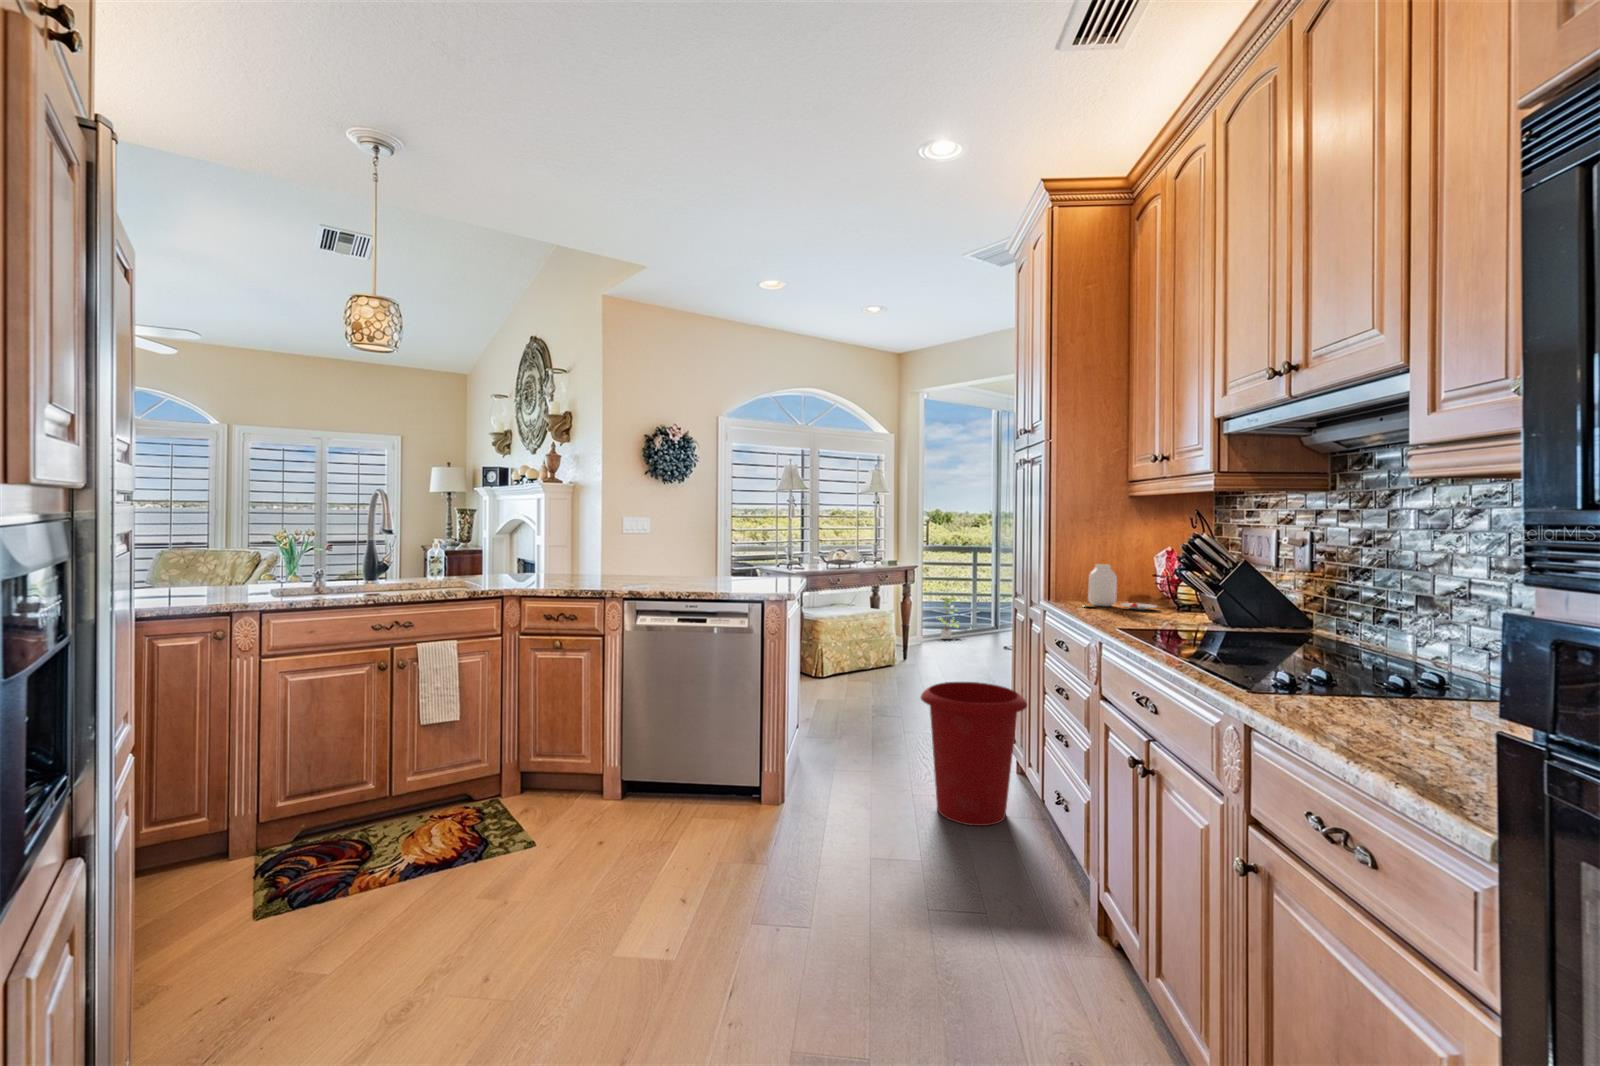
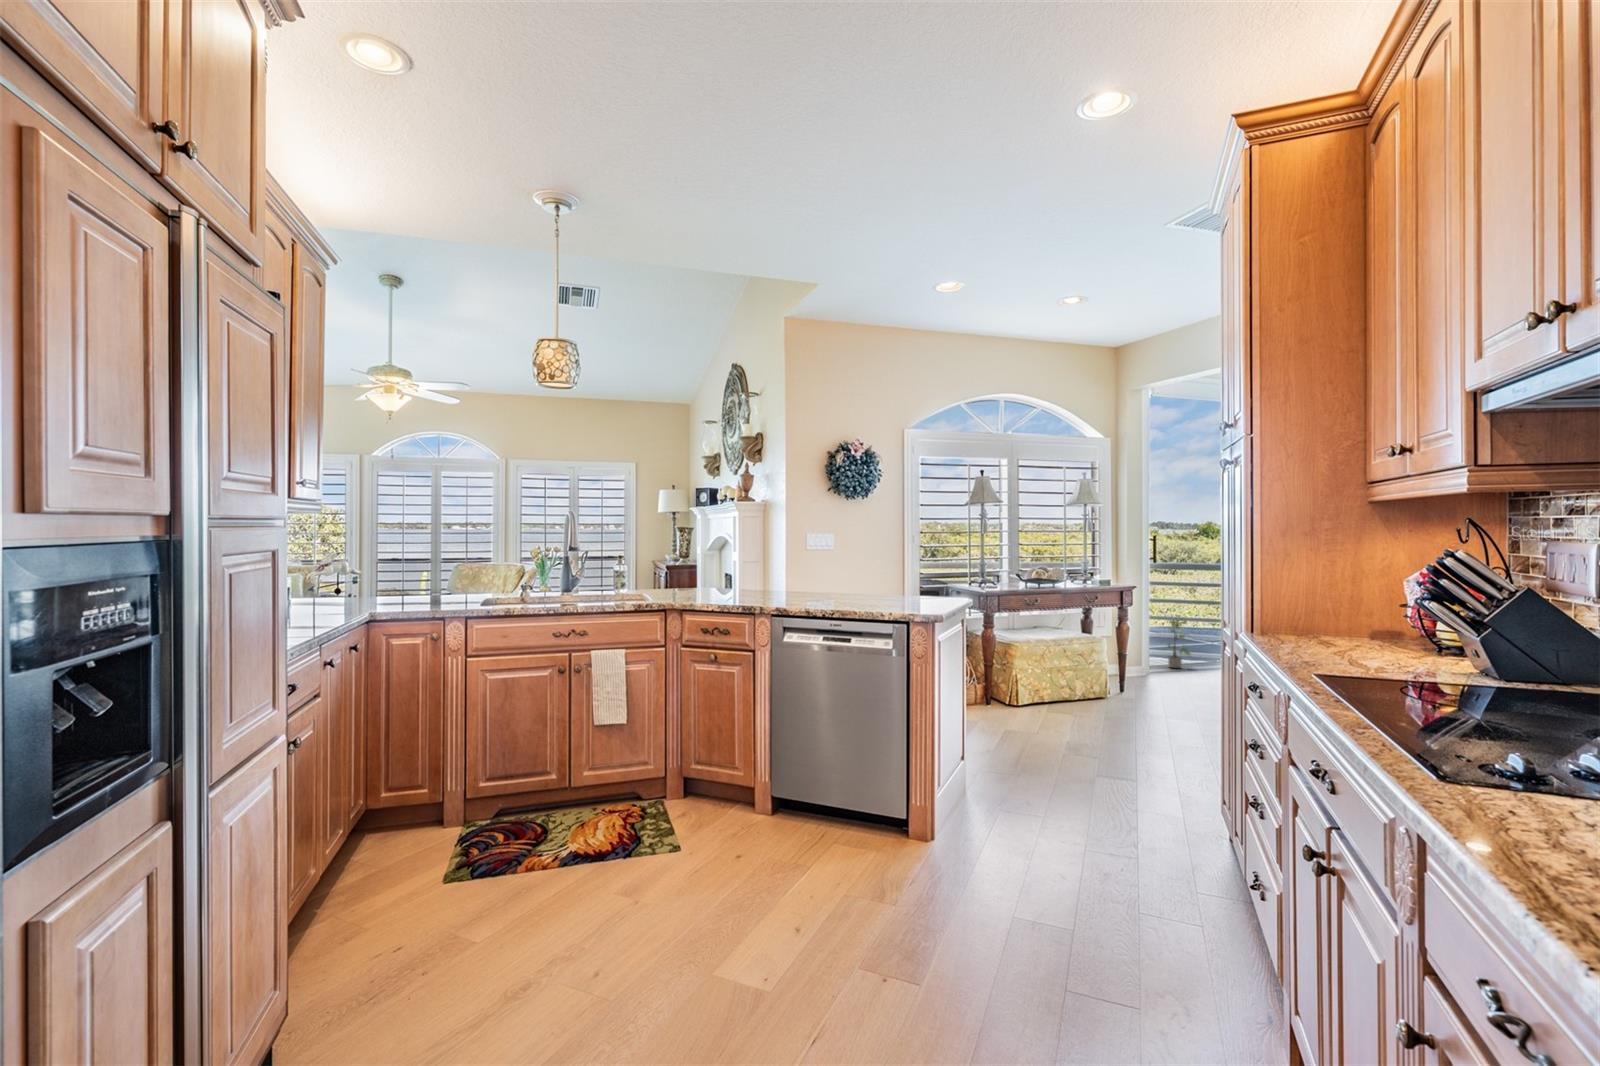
jar: present [1083,564,1157,610] -> none [1285,588,1399,649]
waste bin: present [921,682,1027,826] -> none [1085,723,1223,900]

